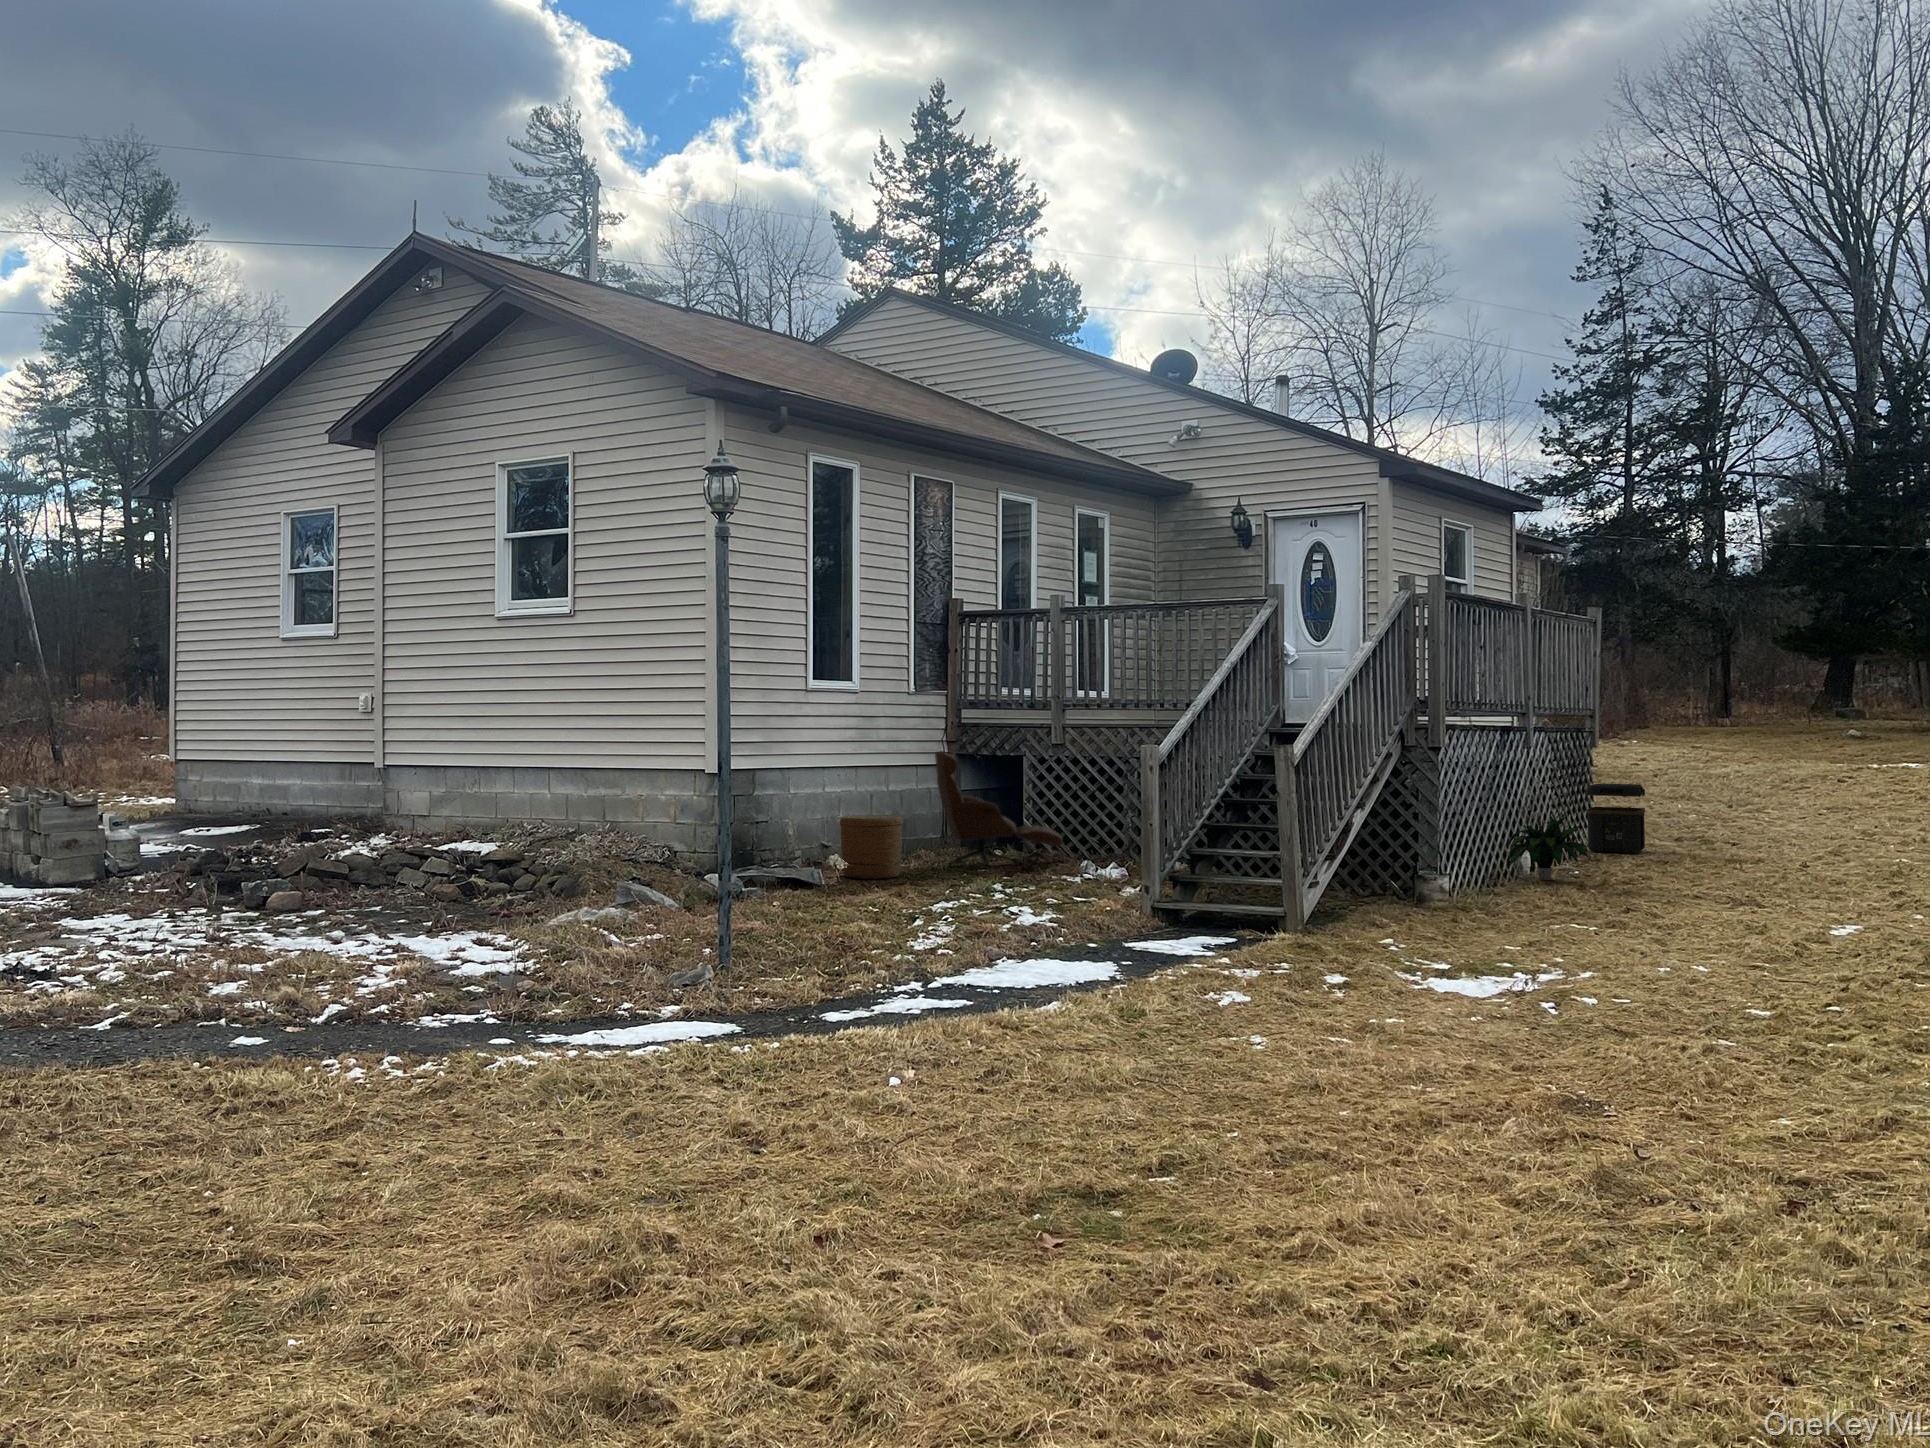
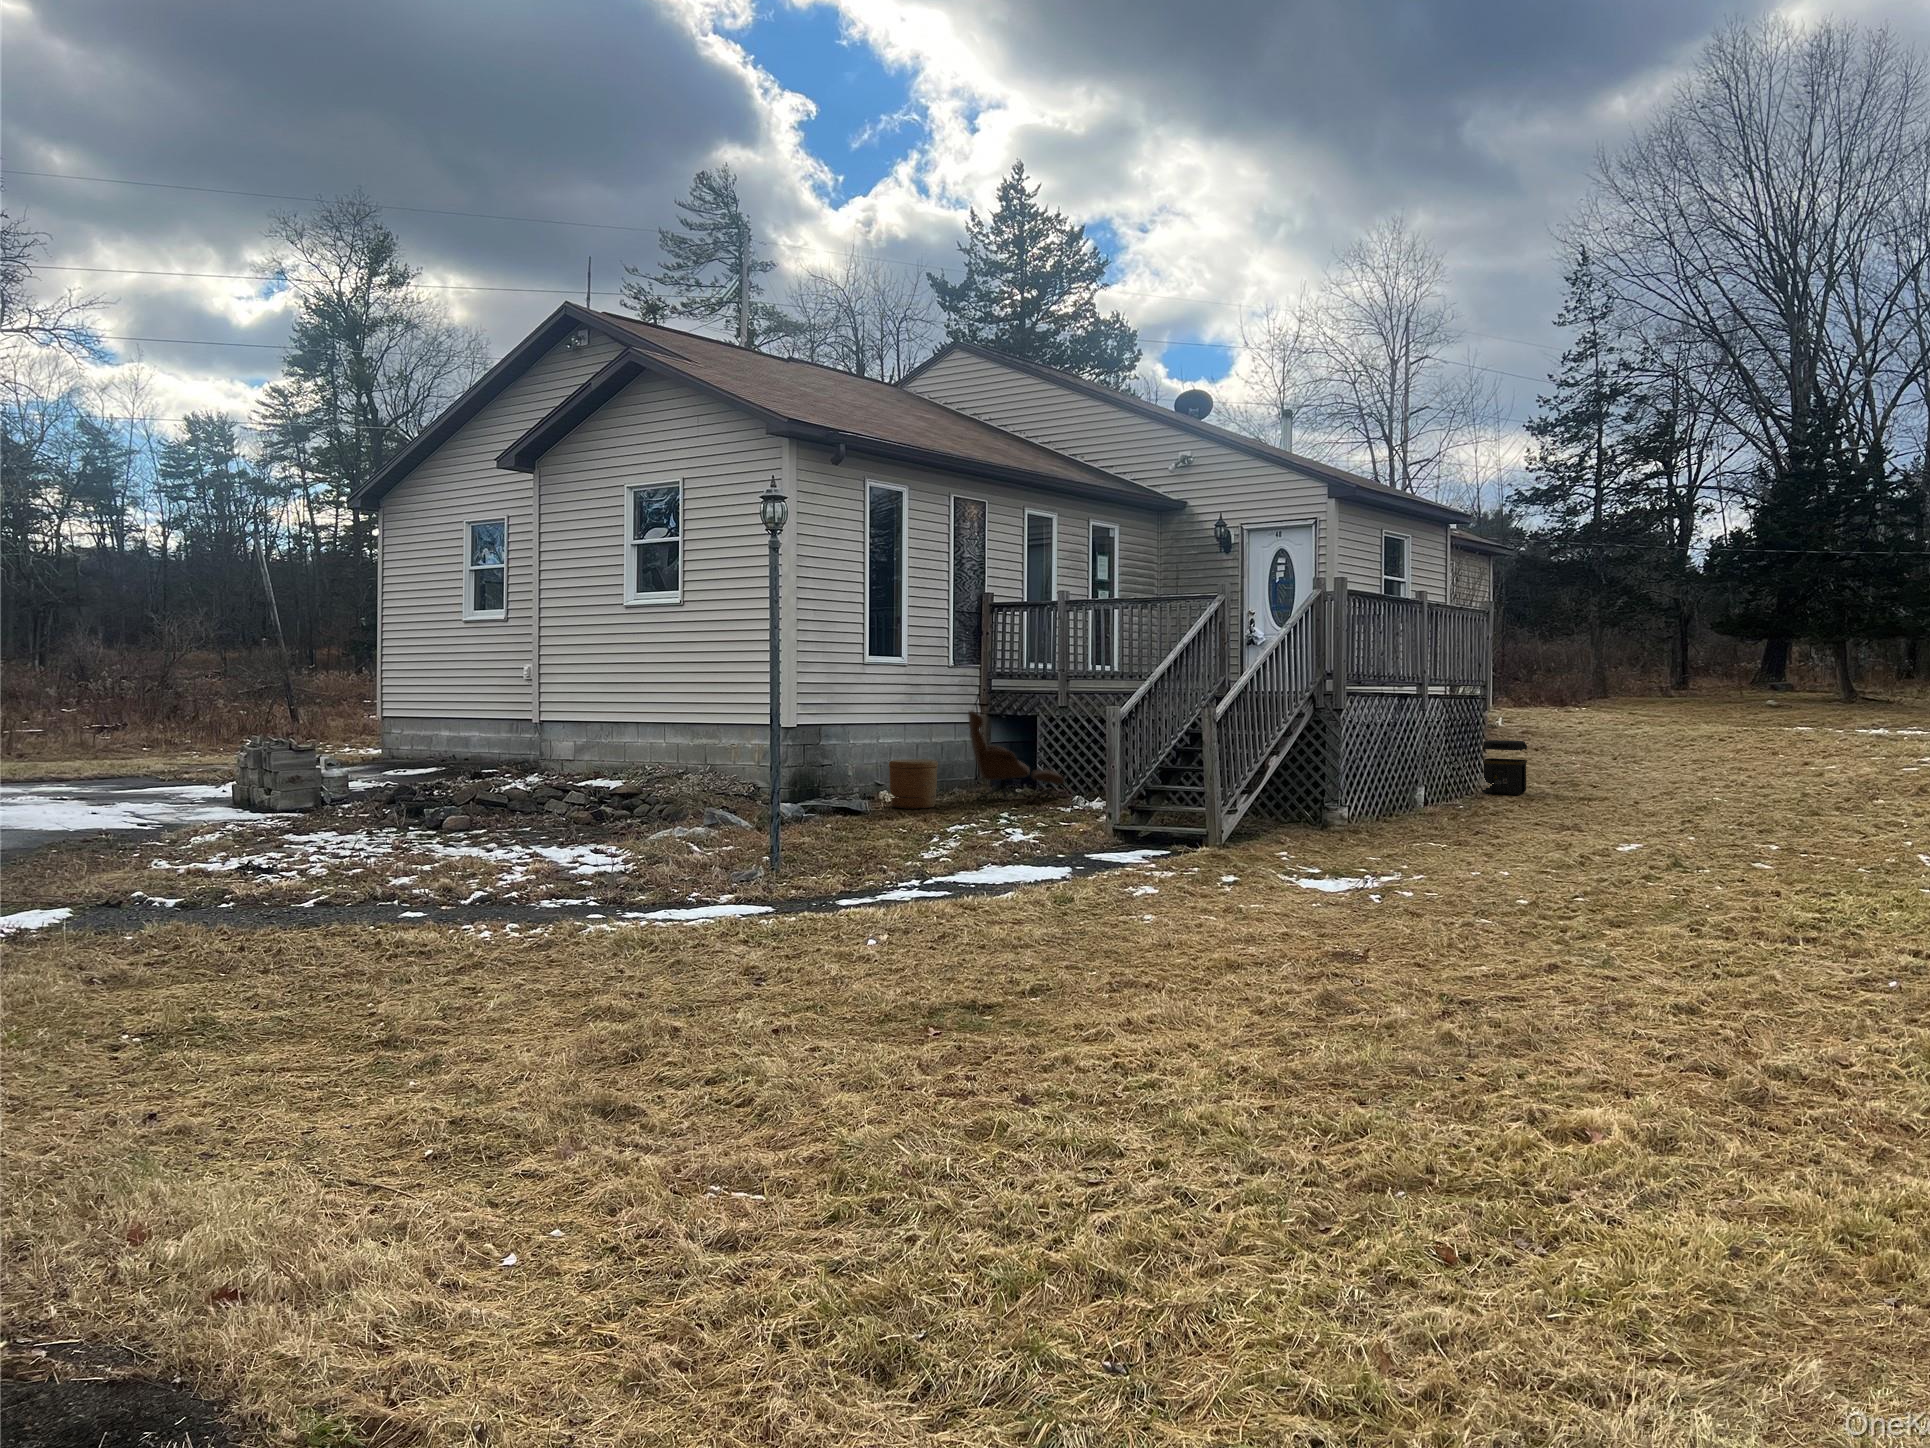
potted plant: present [1506,814,1588,880] -> none [1403,762,1469,814]

